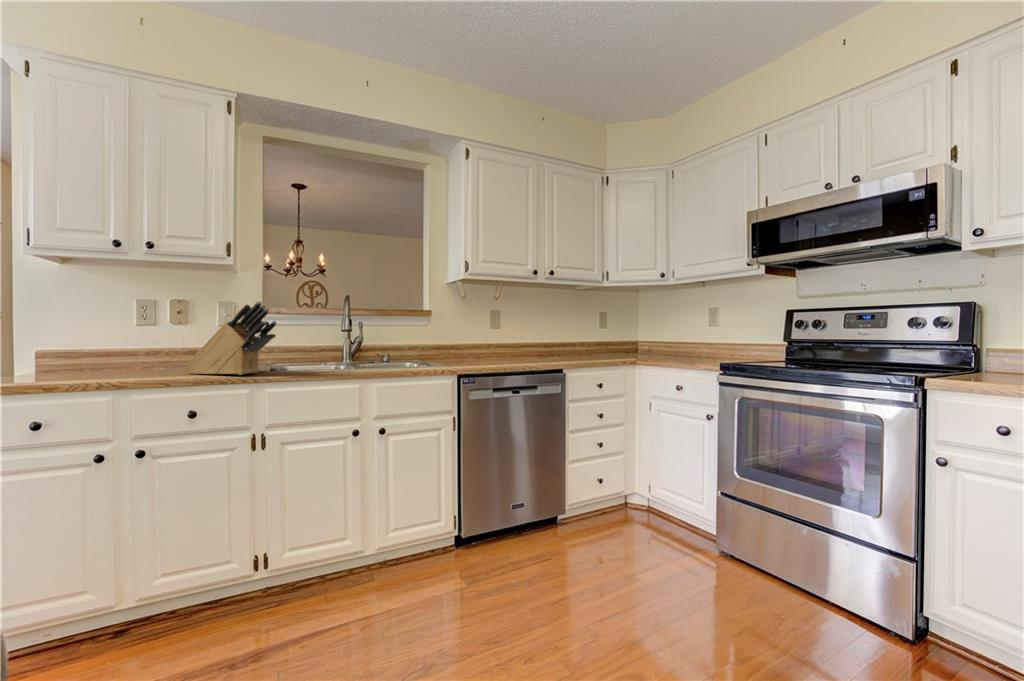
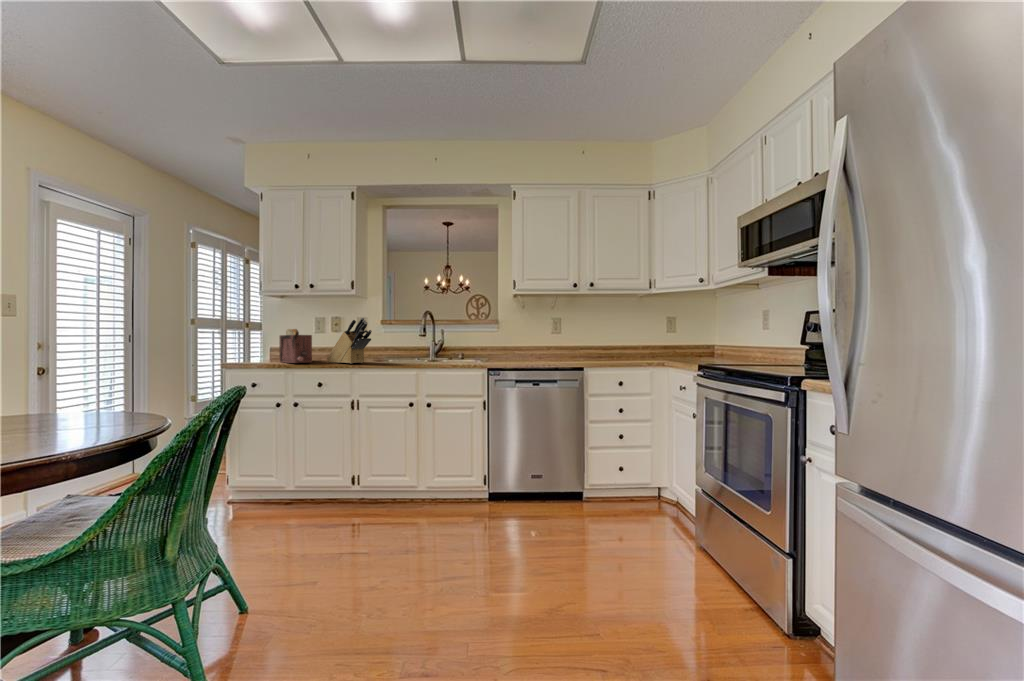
toaster: none [77,316,156,378] -> present [279,329,312,363]

